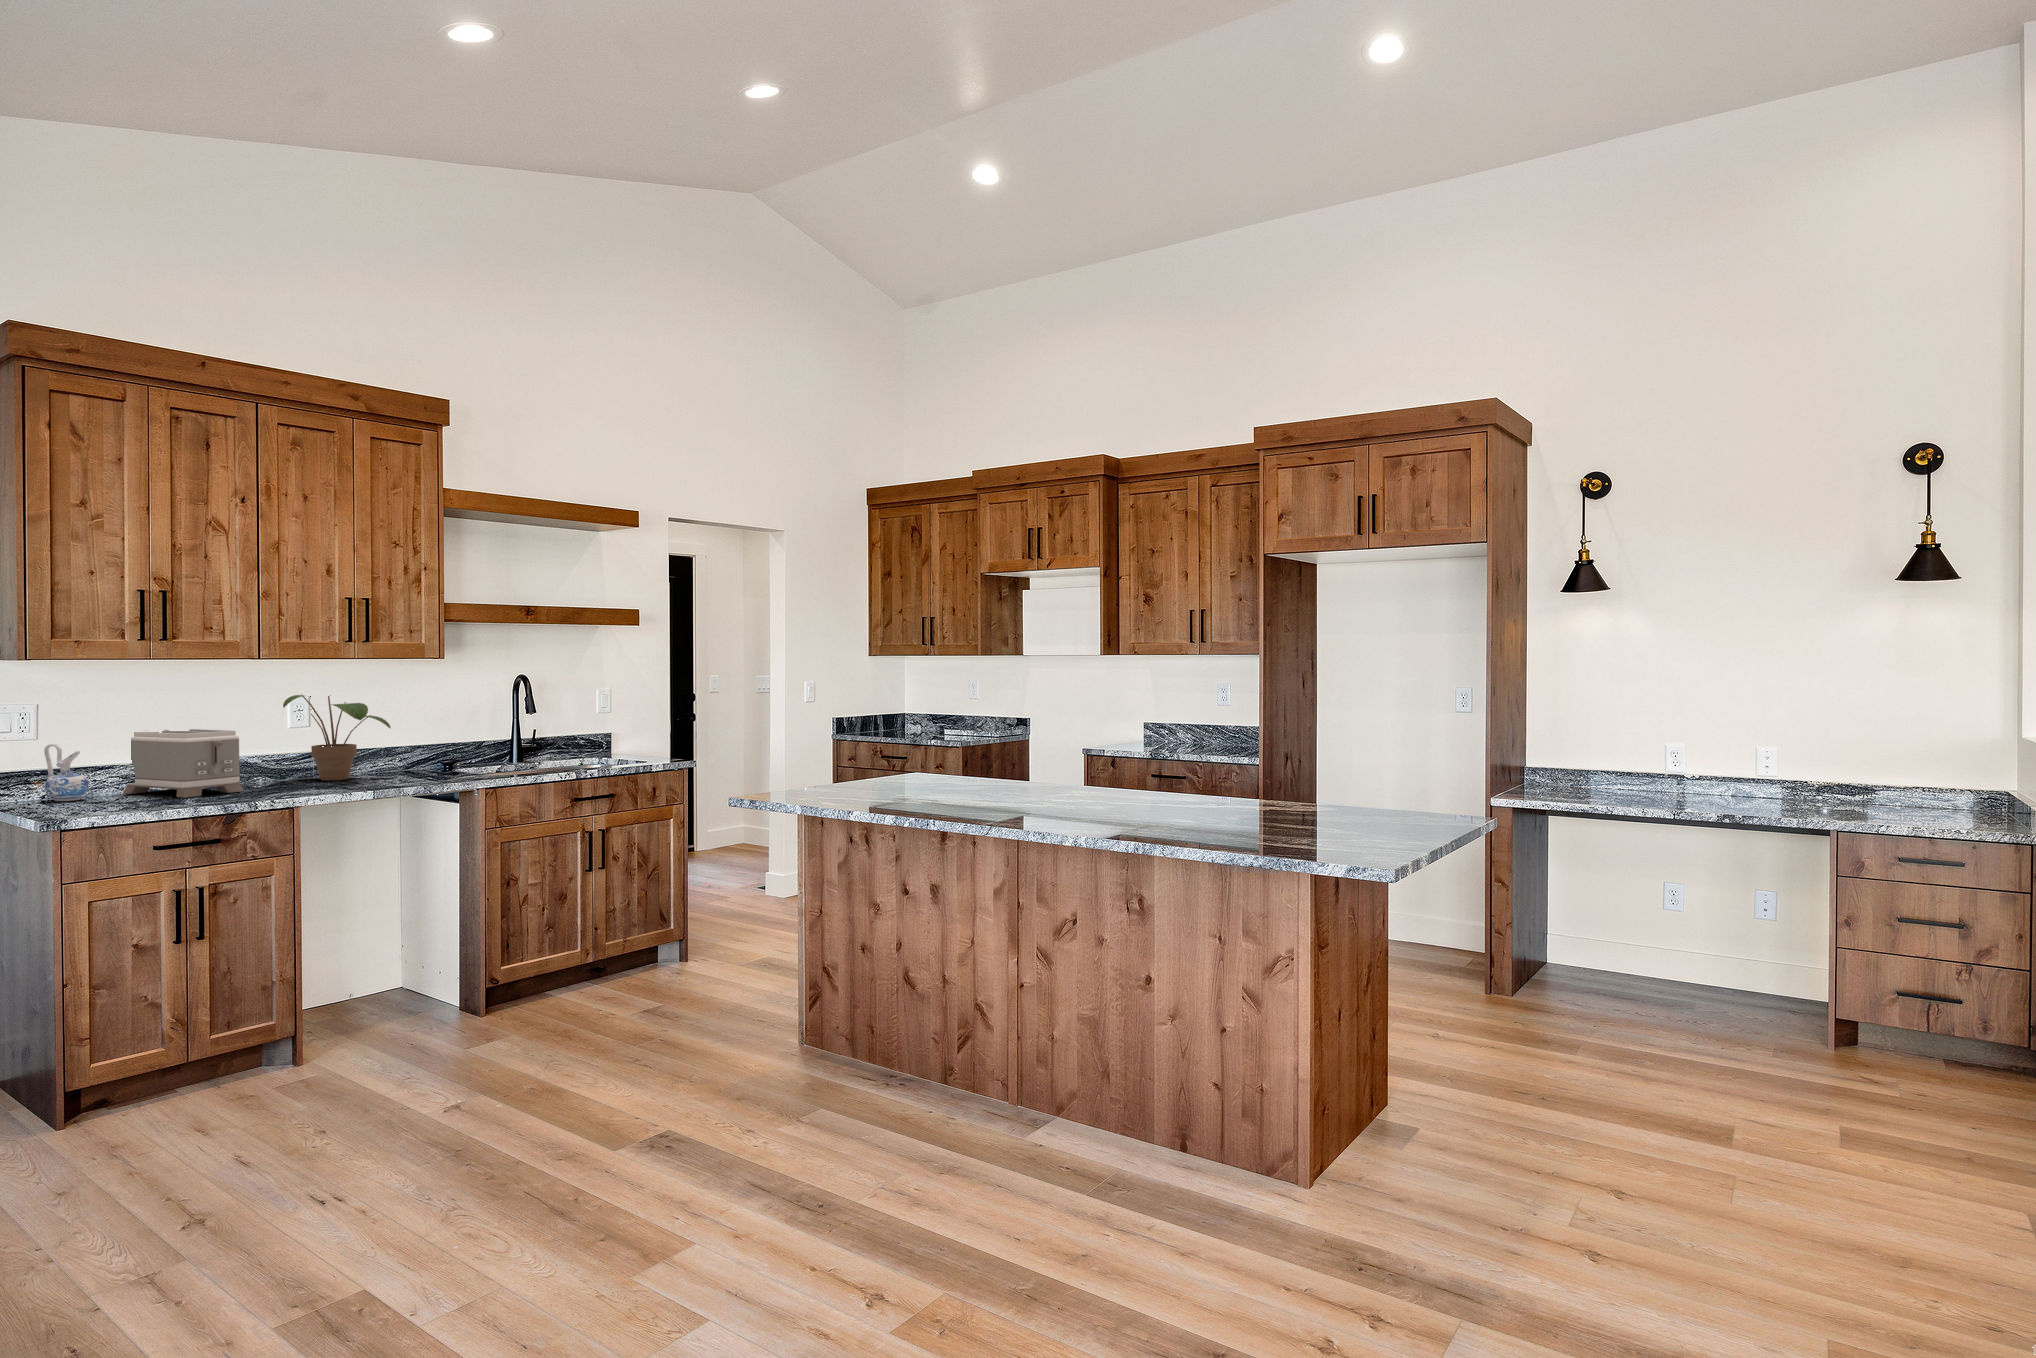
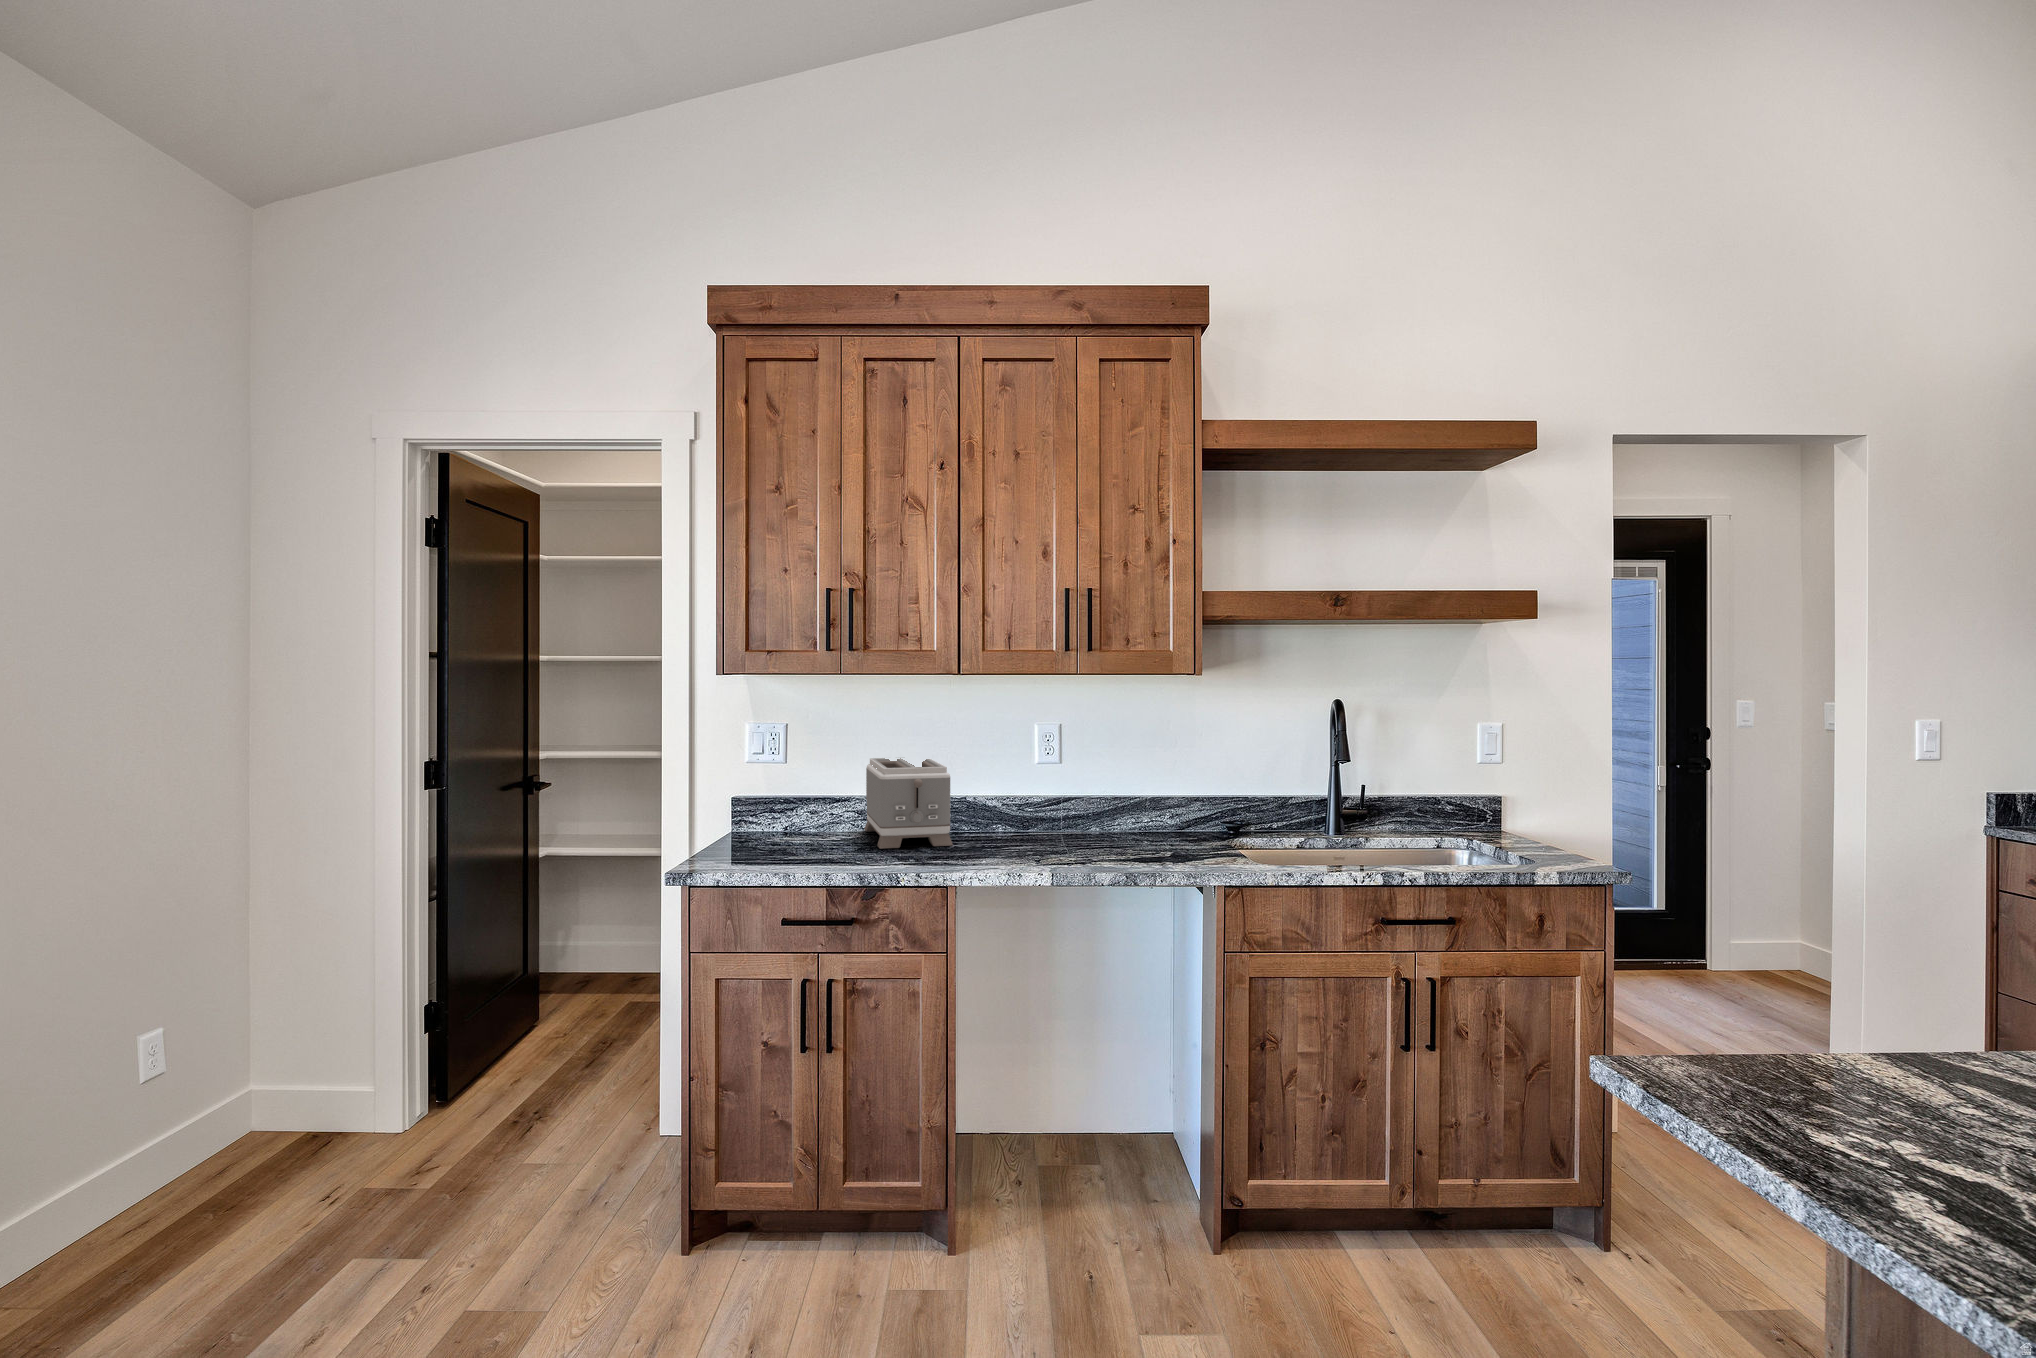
potted plant: present [283,695,391,781] -> none [1019,711,1145,839]
ceramic pitcher: present [44,744,89,801] -> none [782,768,821,835]

